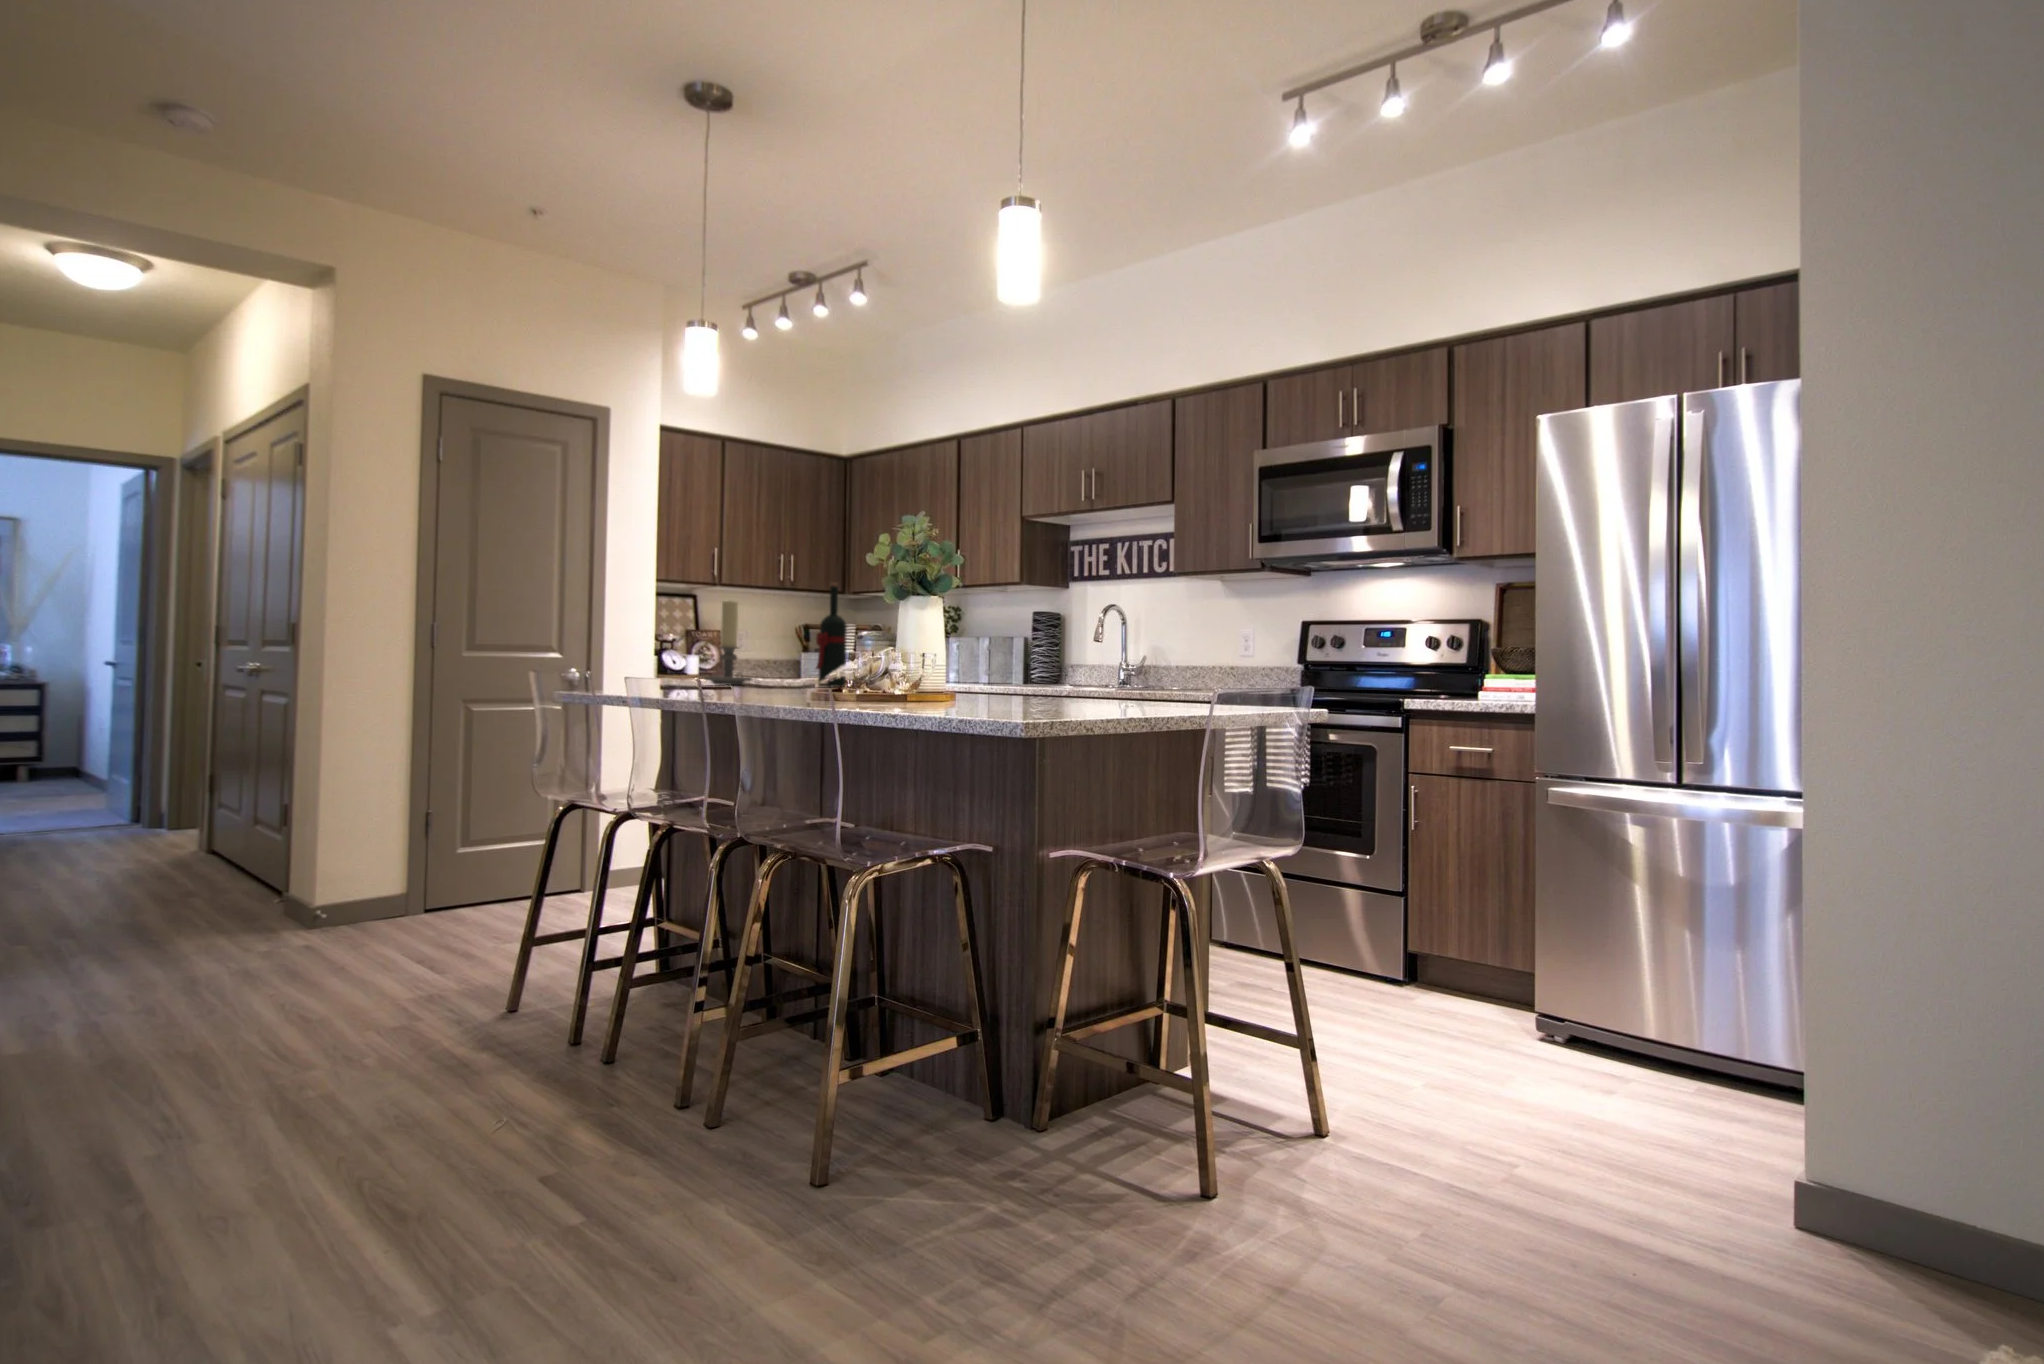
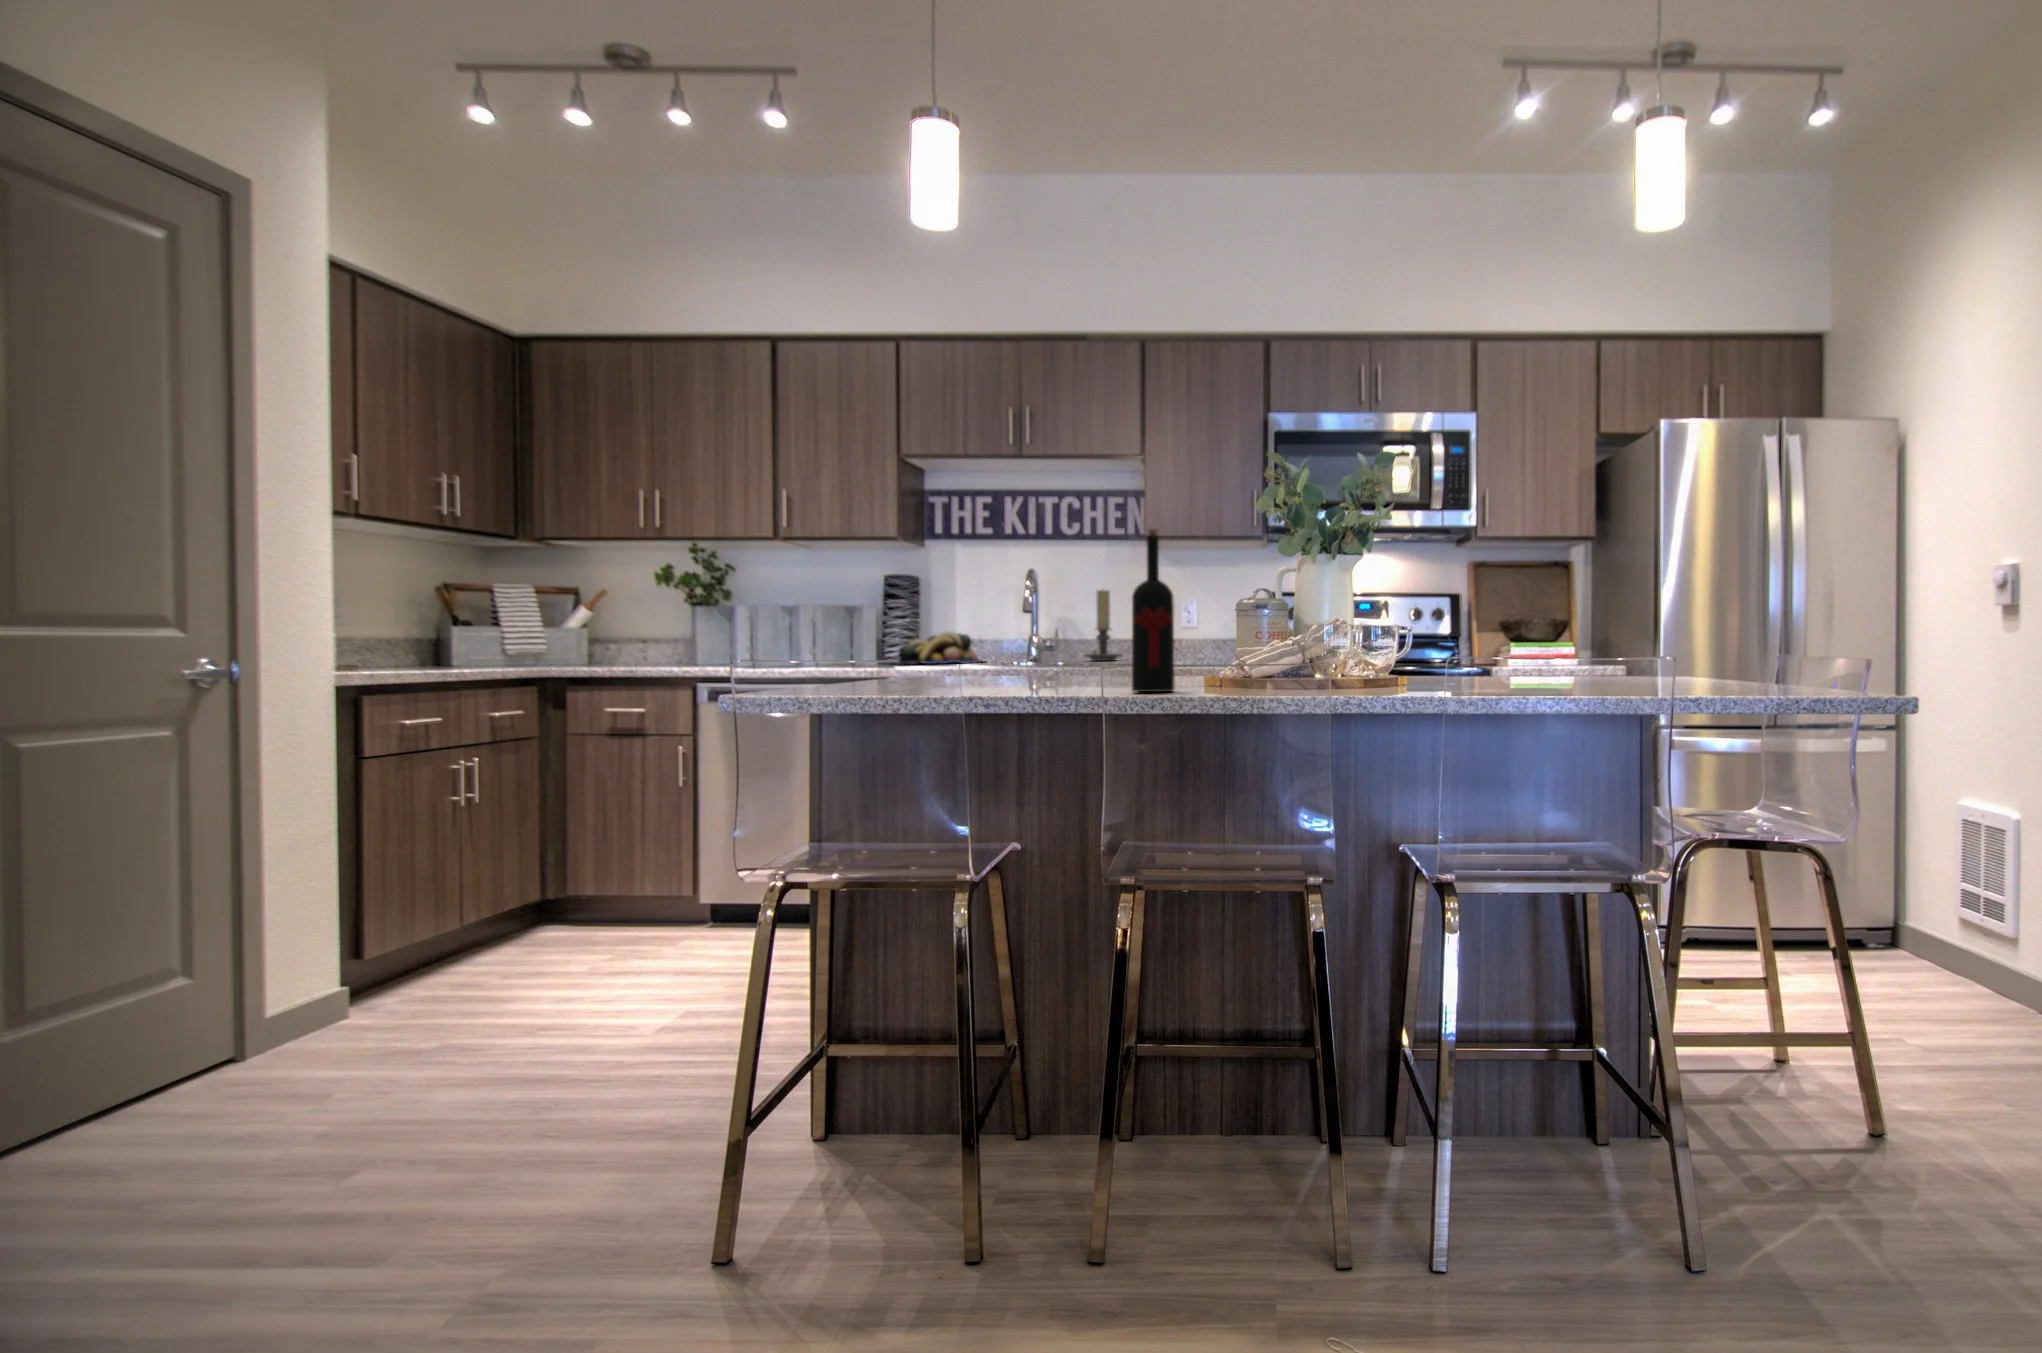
candle holder: present [704,601,751,685] -> present [1085,590,1122,661]
fruit bowl: none [1029,653,1099,678] -> present [899,632,982,664]

